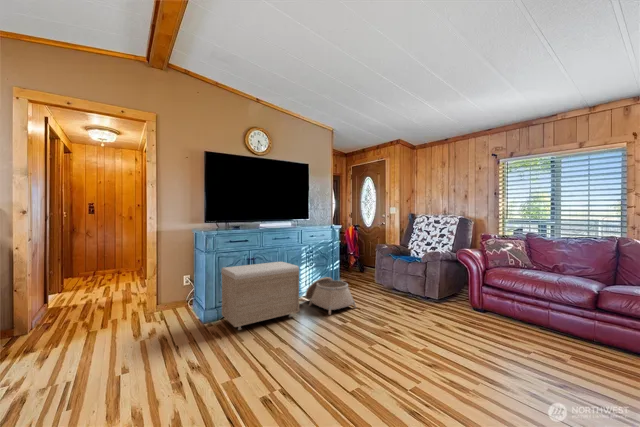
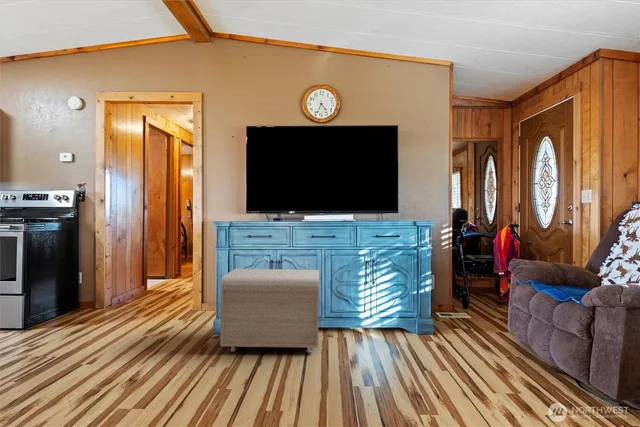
basket: present [306,277,356,315] -> none [354,304,422,366]

